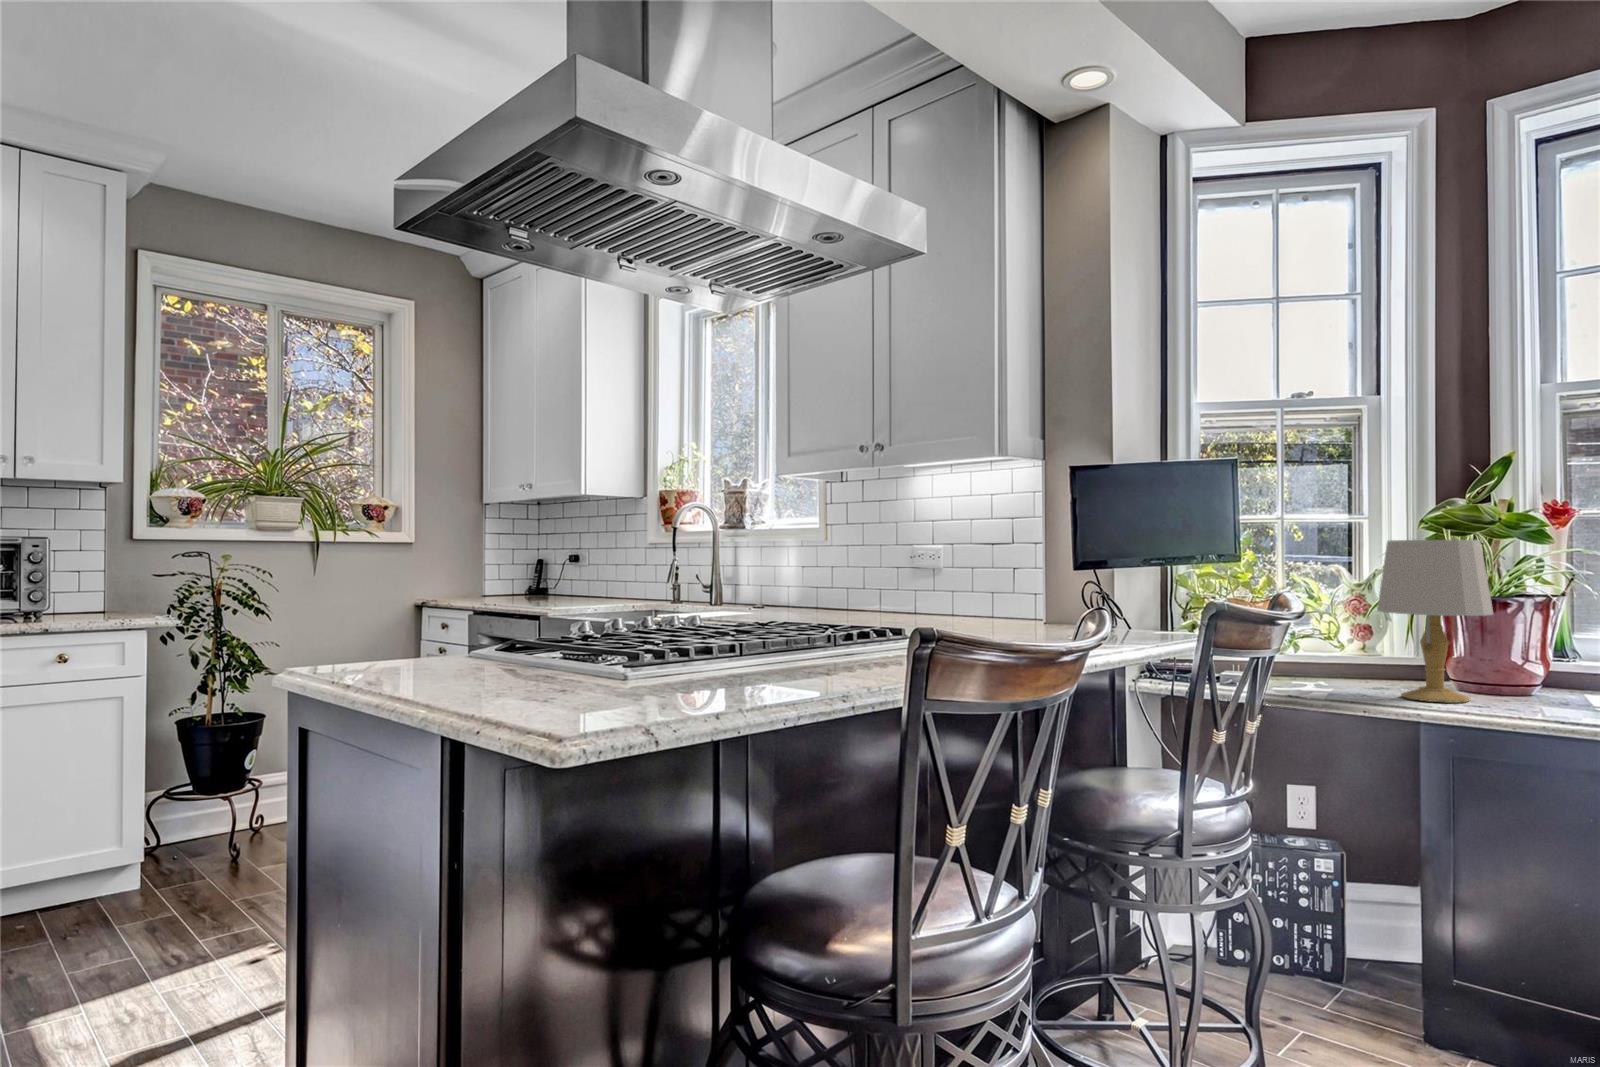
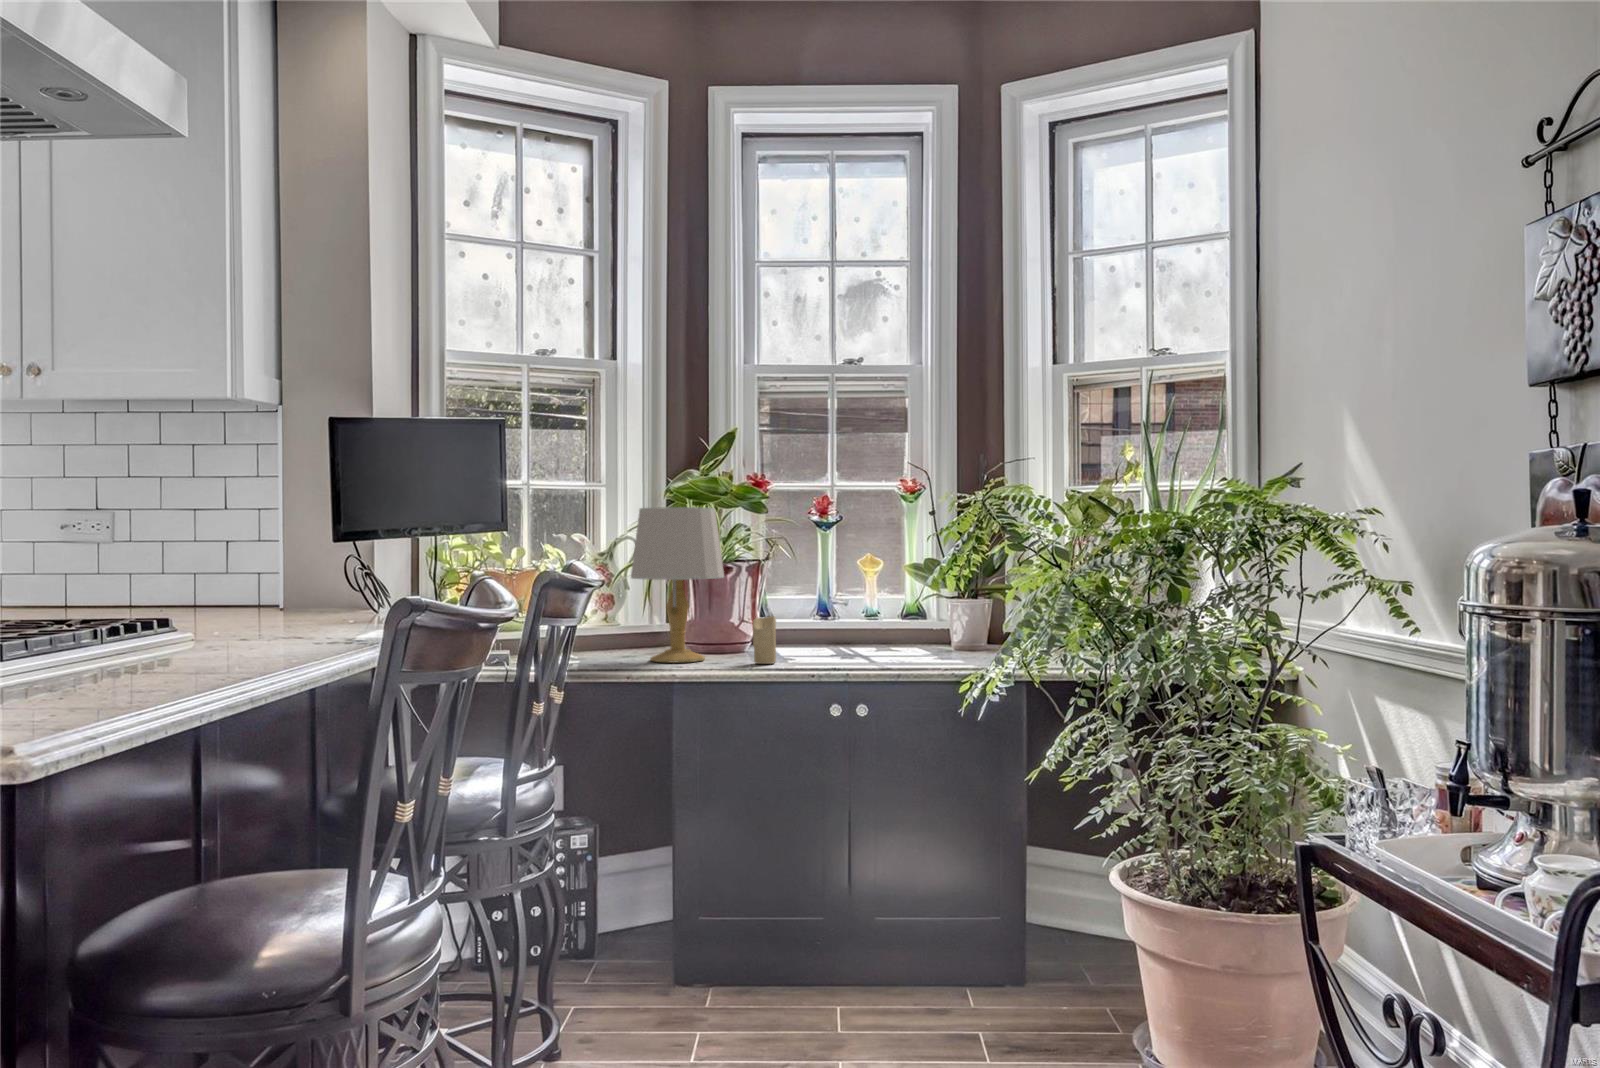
candle: none [1527,661,1561,715] -> present [752,616,776,664]

